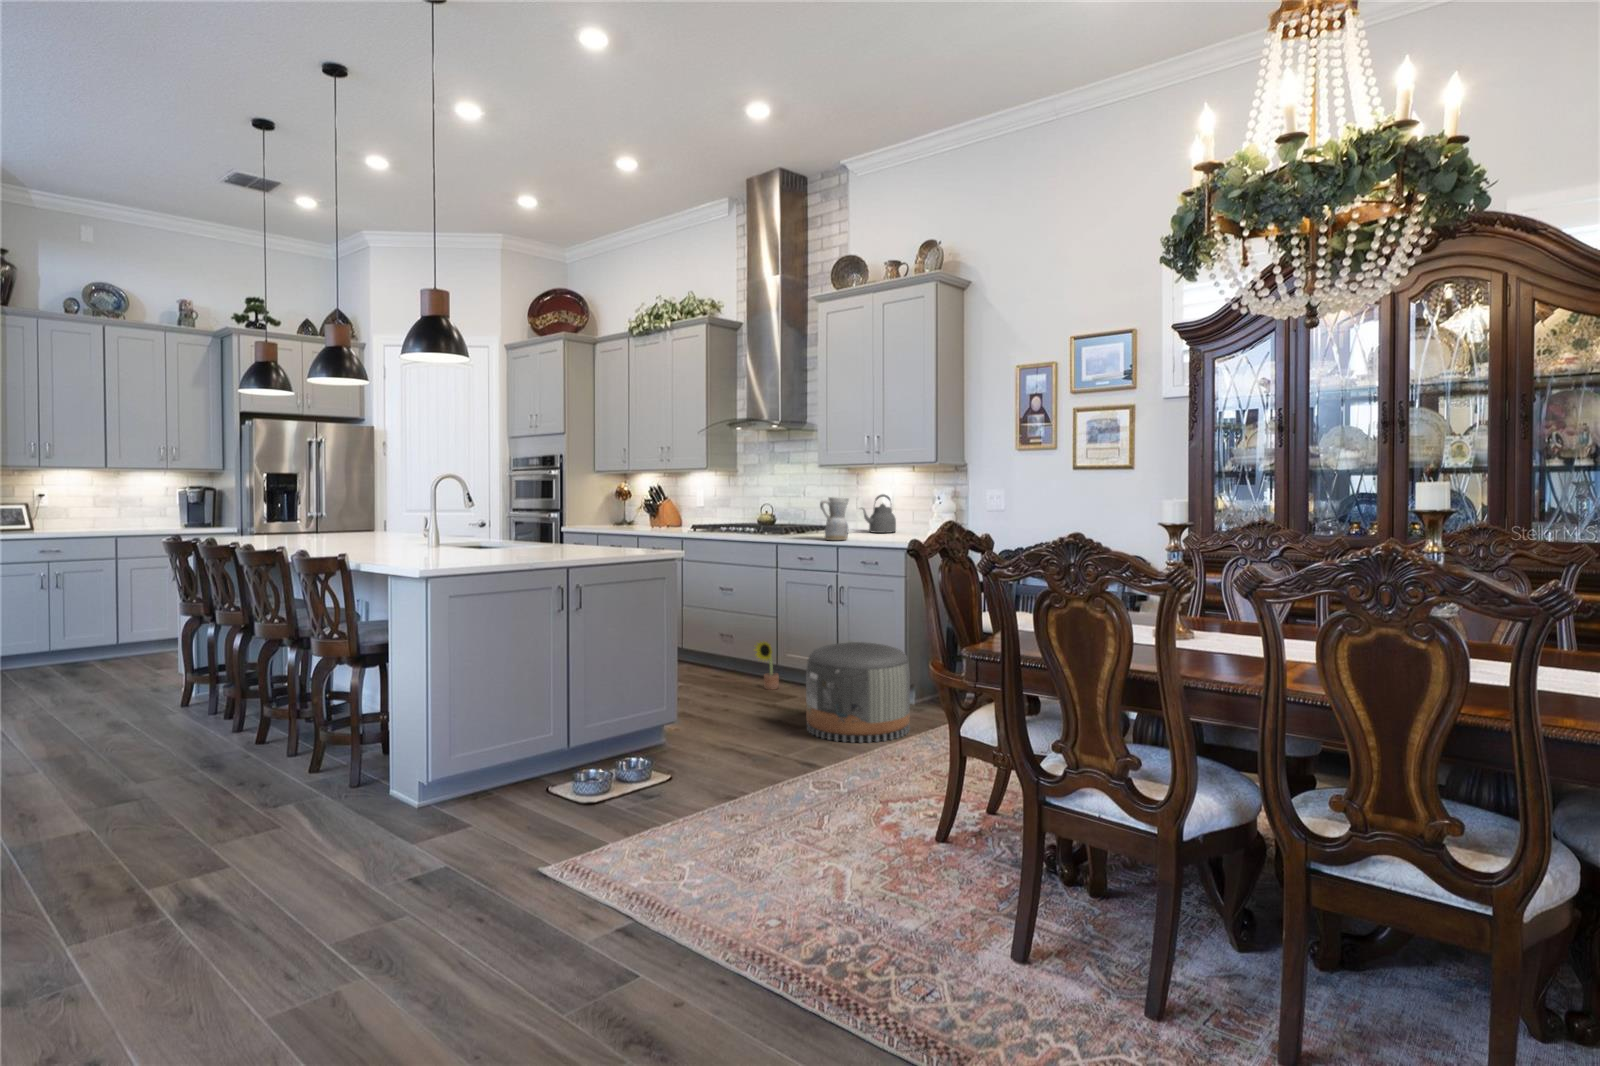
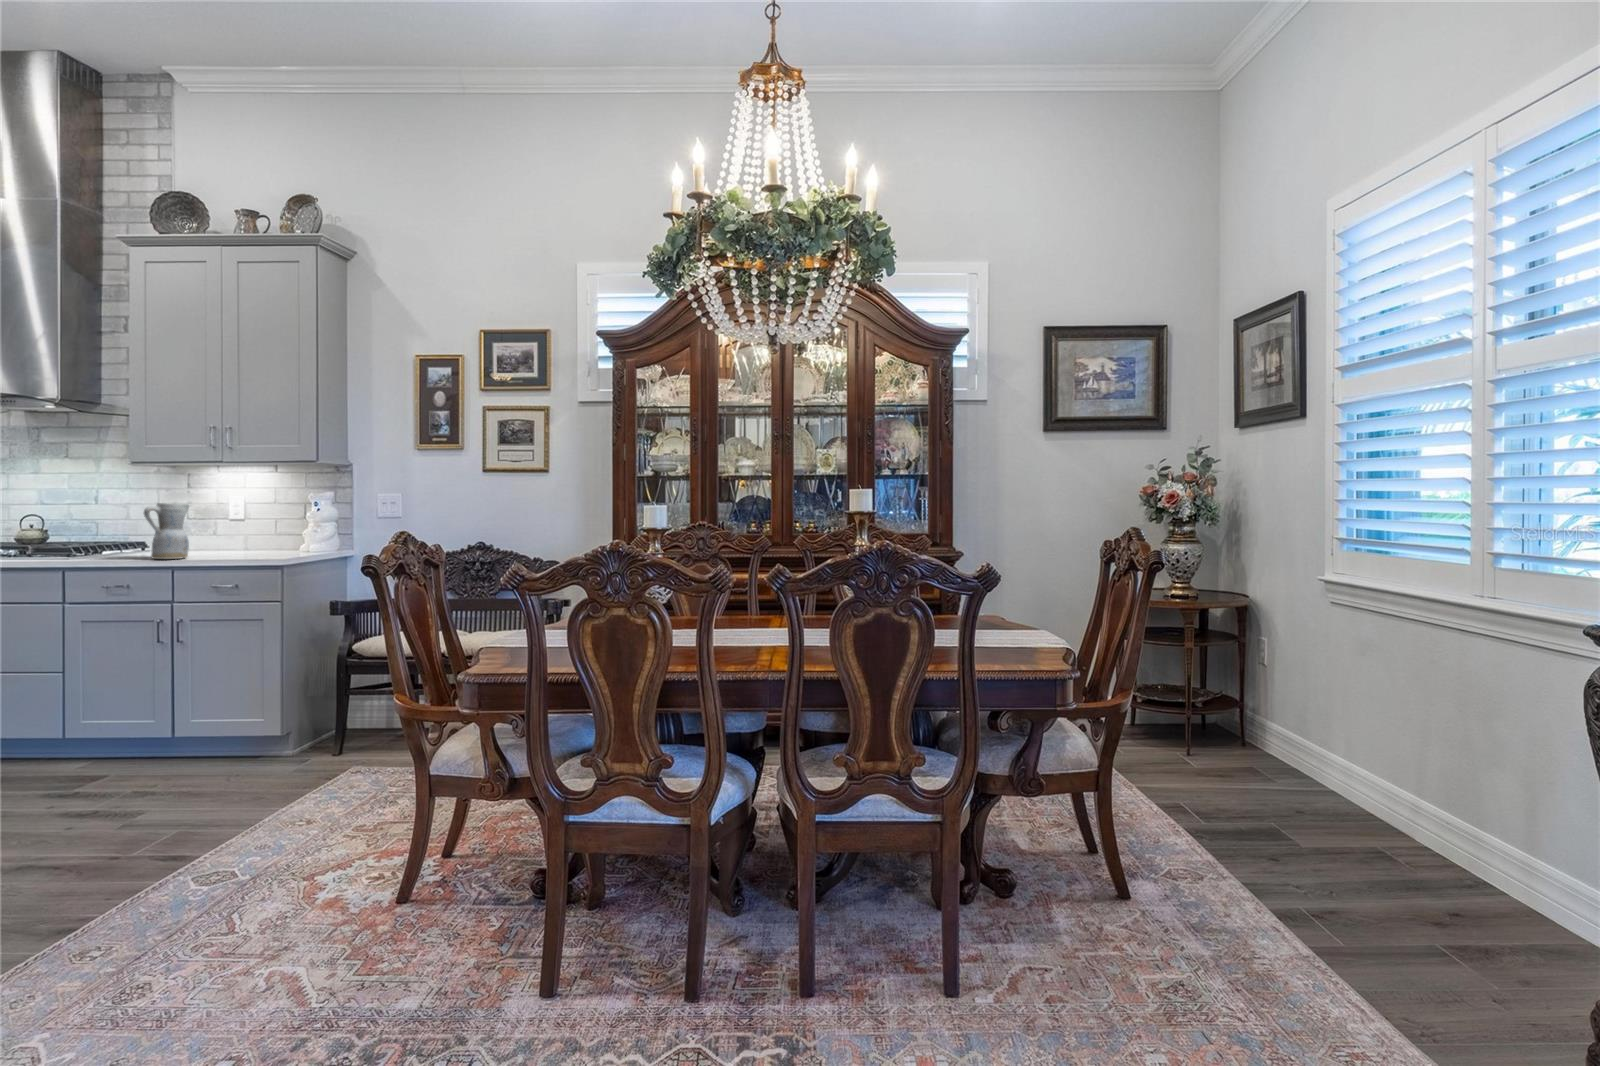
kettle: present [862,495,896,533] -> none [198,500,251,548]
decorative plant: present [755,641,779,690] -> none [30,702,77,770]
pouf: present [806,642,910,743] -> none [148,686,304,818]

